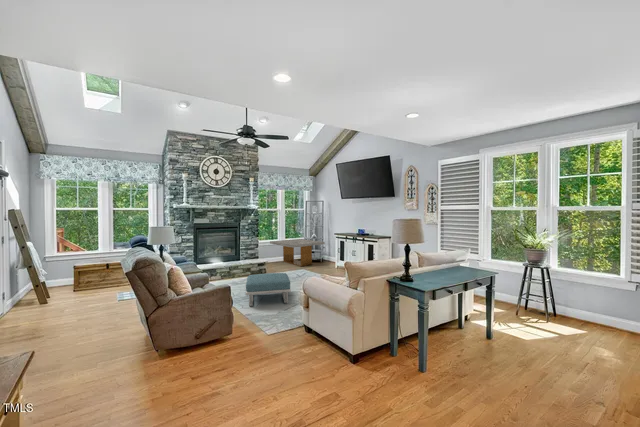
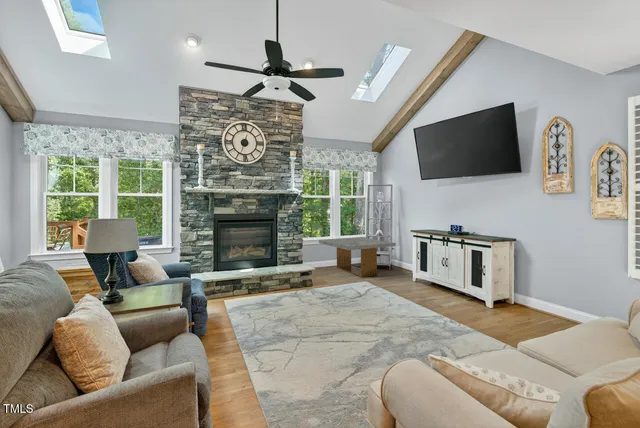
footstool: present [246,273,291,306] -> none [270,293,344,350]

